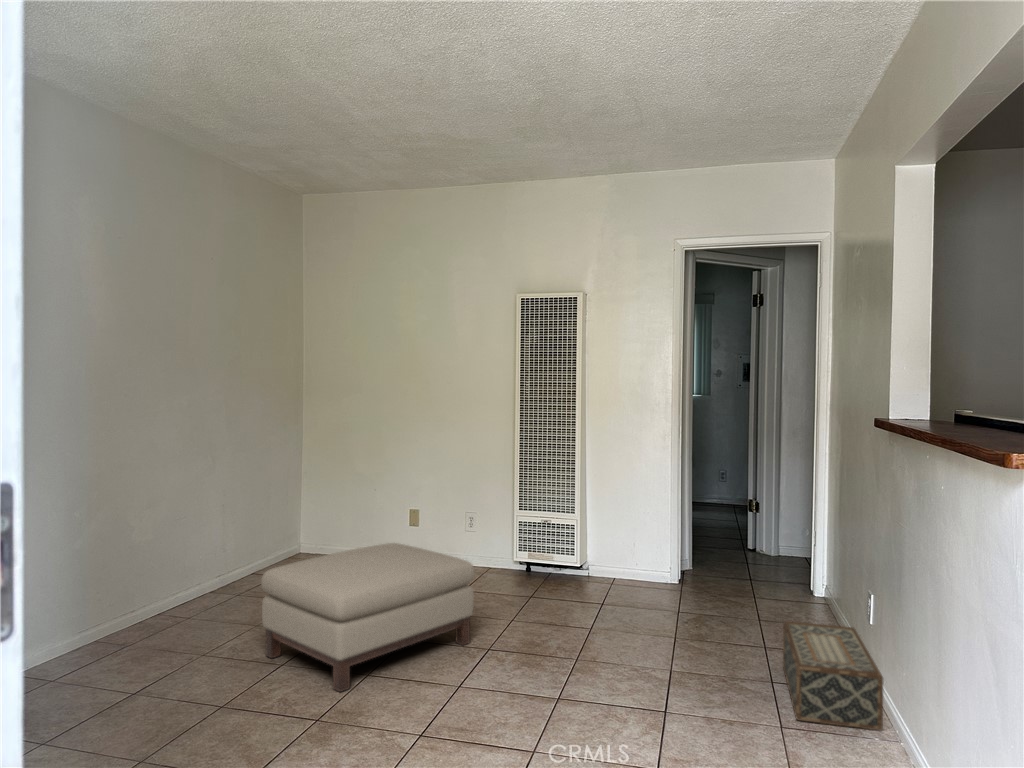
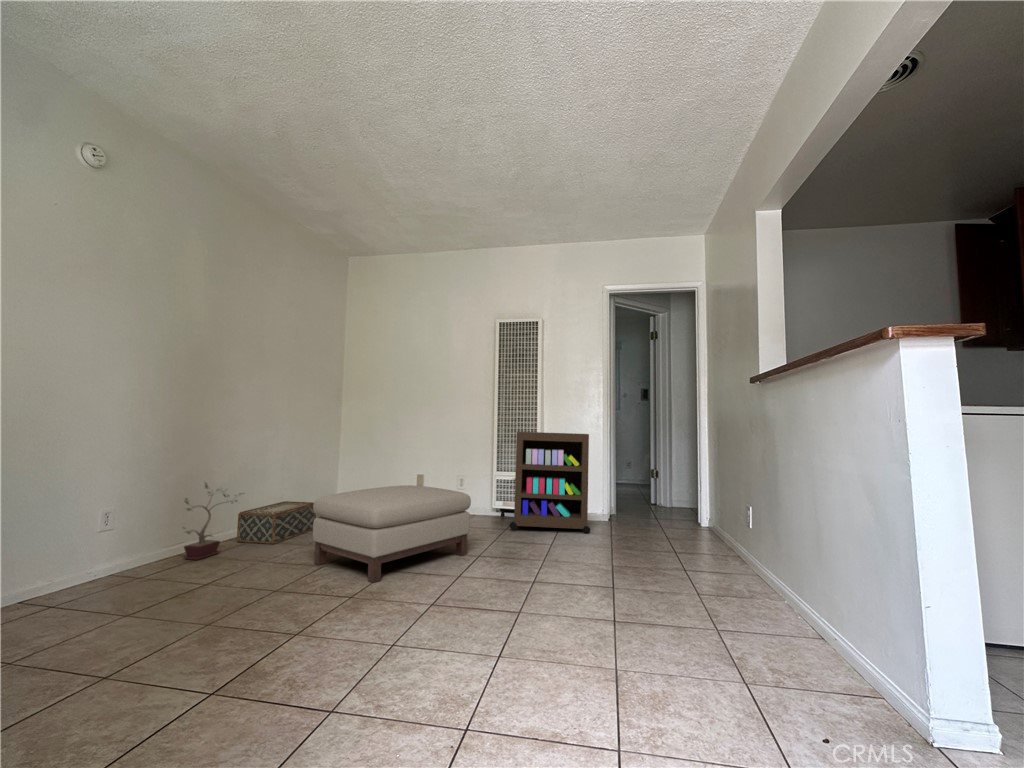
storage cabinet: none [534,455,648,606] -> present [510,432,590,533]
potted plant: none [95,541,175,646] -> present [184,483,244,560]
woven basket: present [783,622,883,731] -> present [237,501,316,544]

